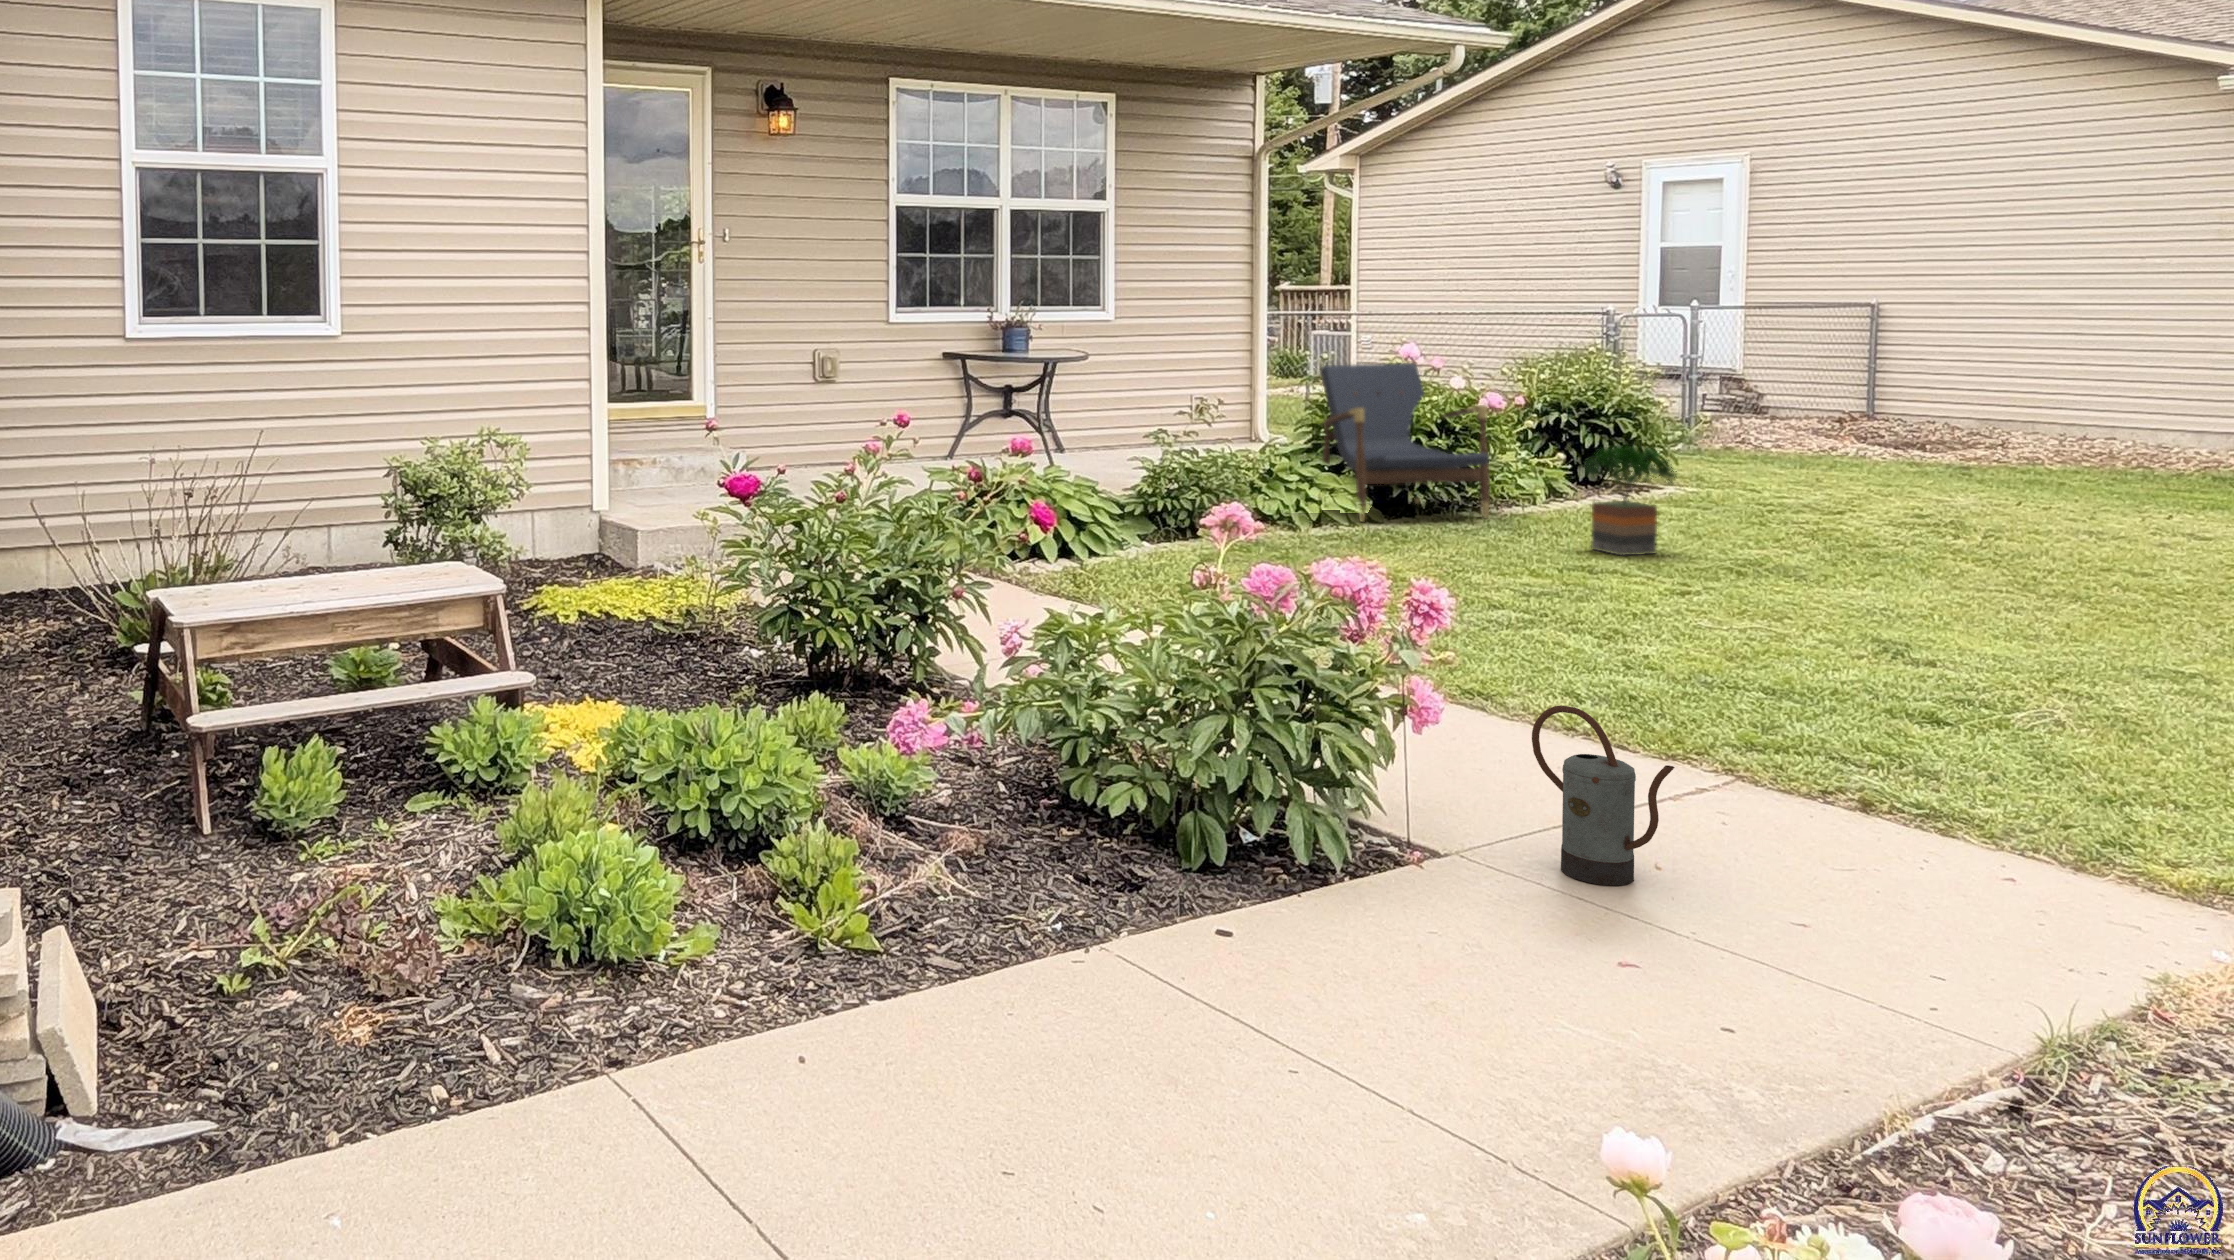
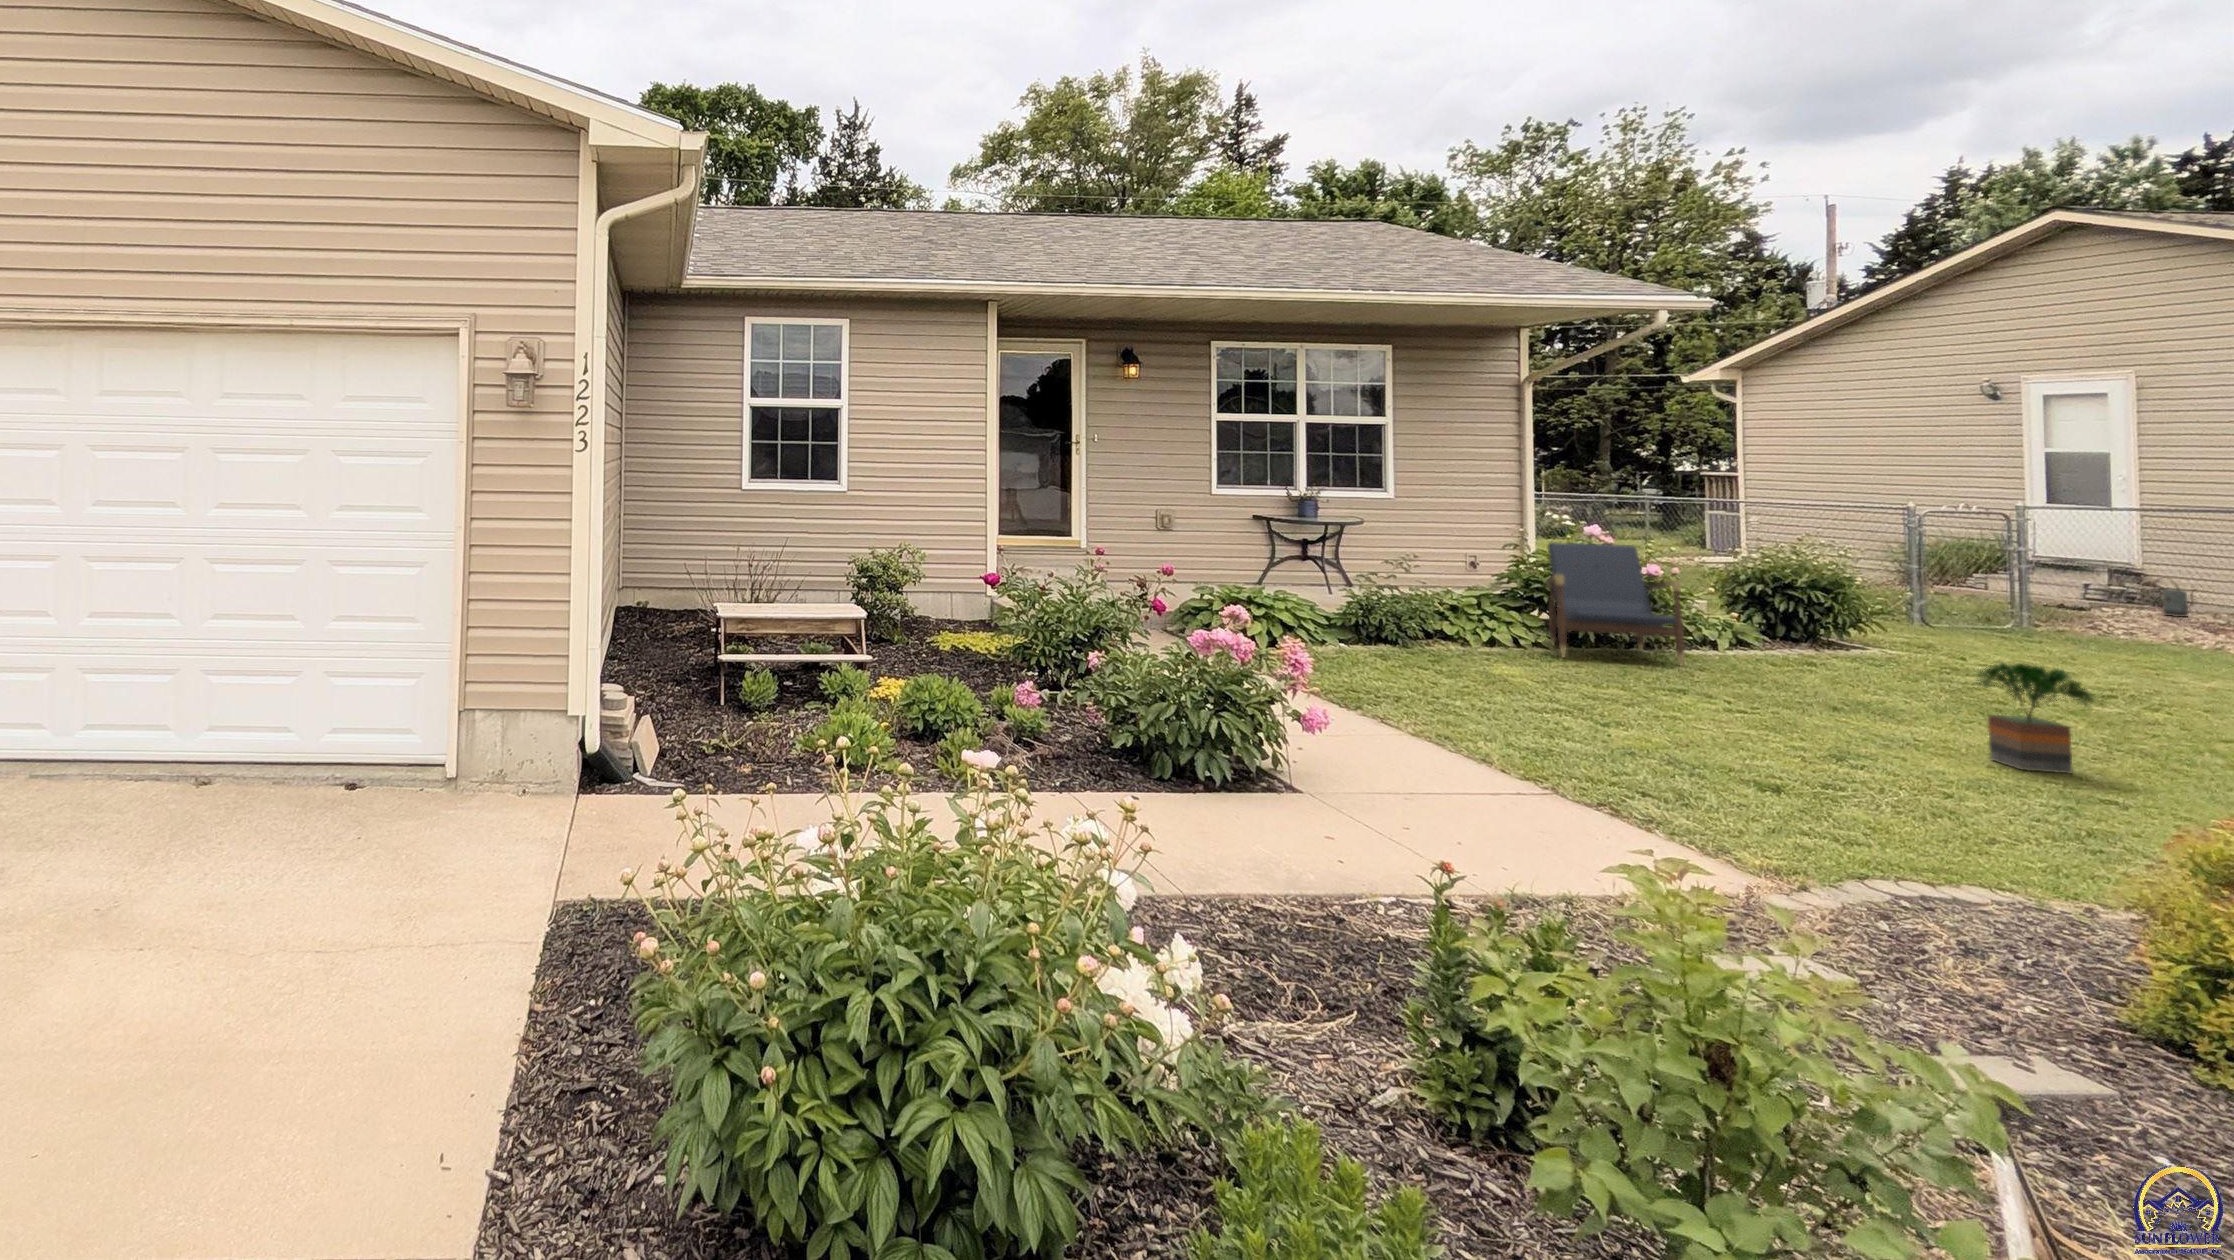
potted tree: present [1584,446,1677,556] -> present [1976,663,2093,774]
watering can: present [1532,705,1675,886] -> present [2154,582,2196,617]

